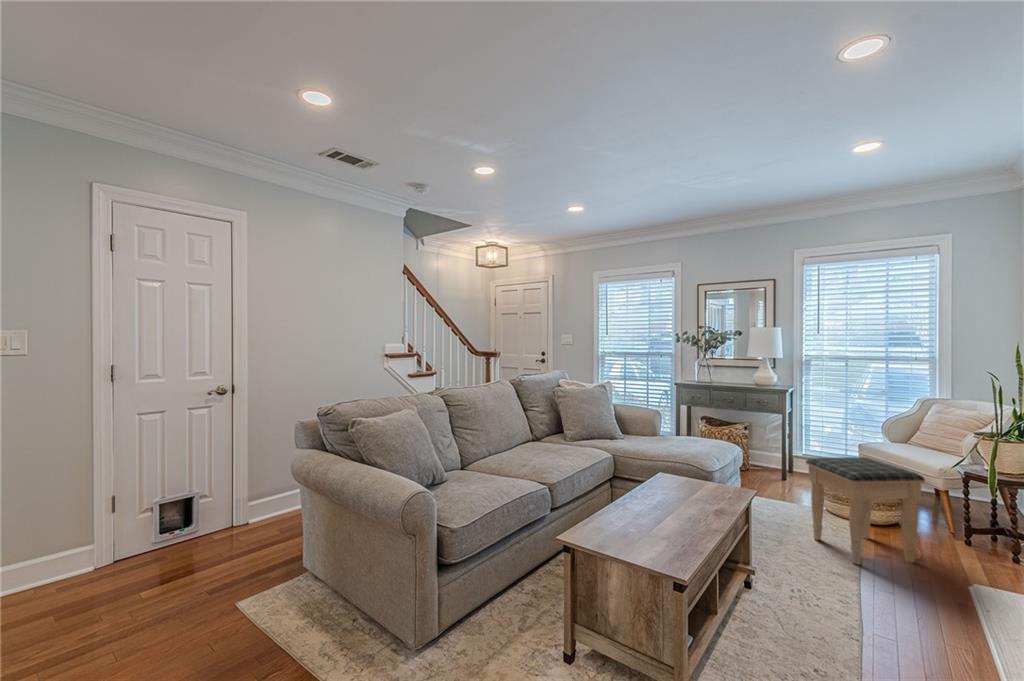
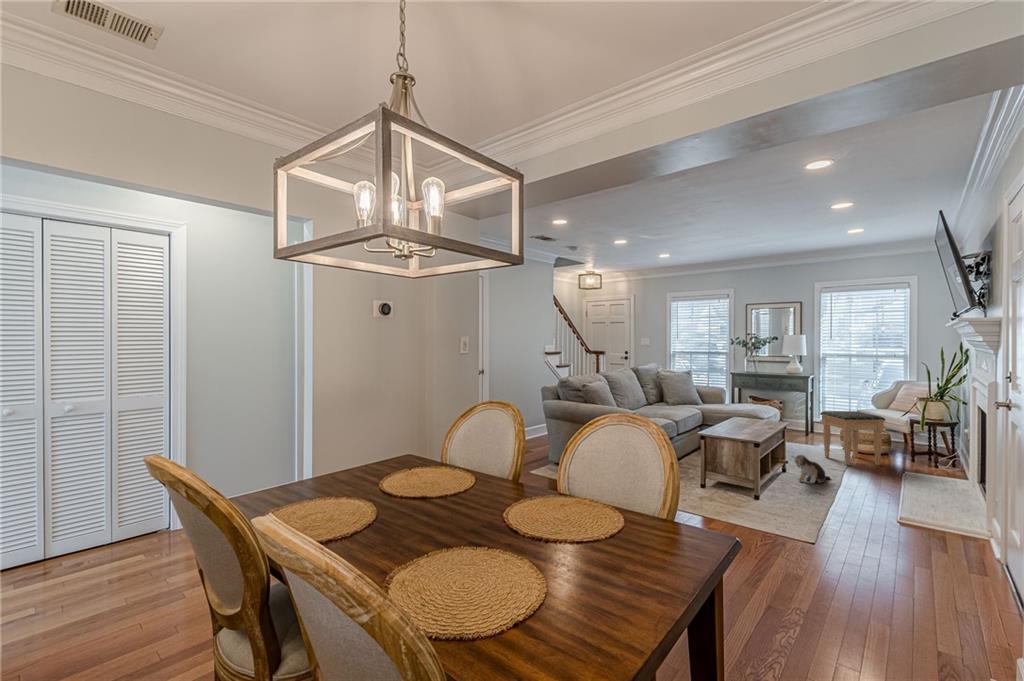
plush toy: none [751,573,830,637] -> present [792,455,830,483]

